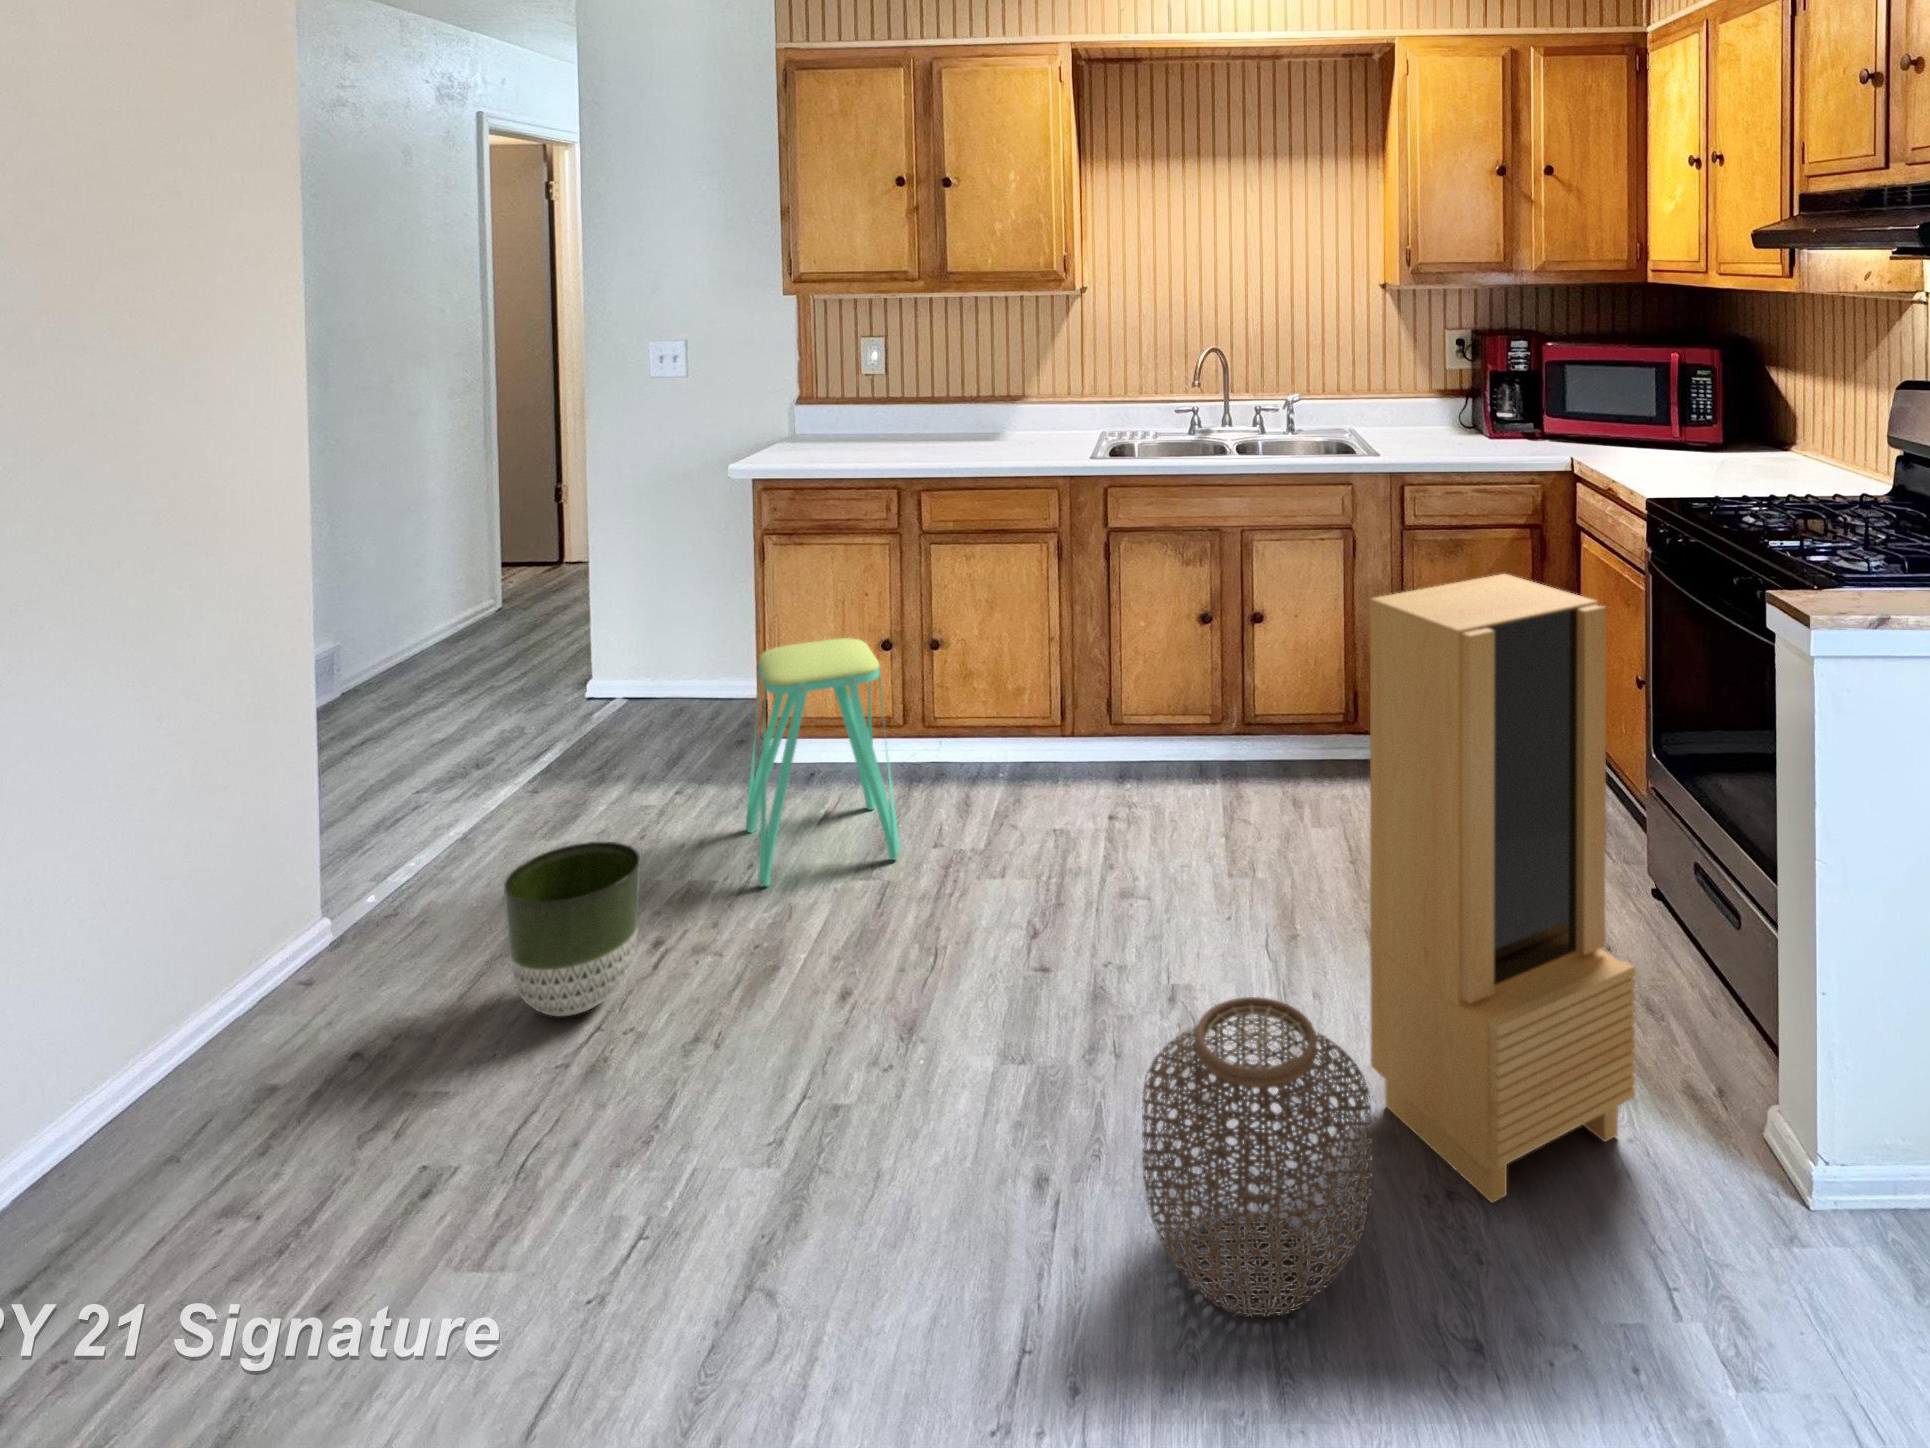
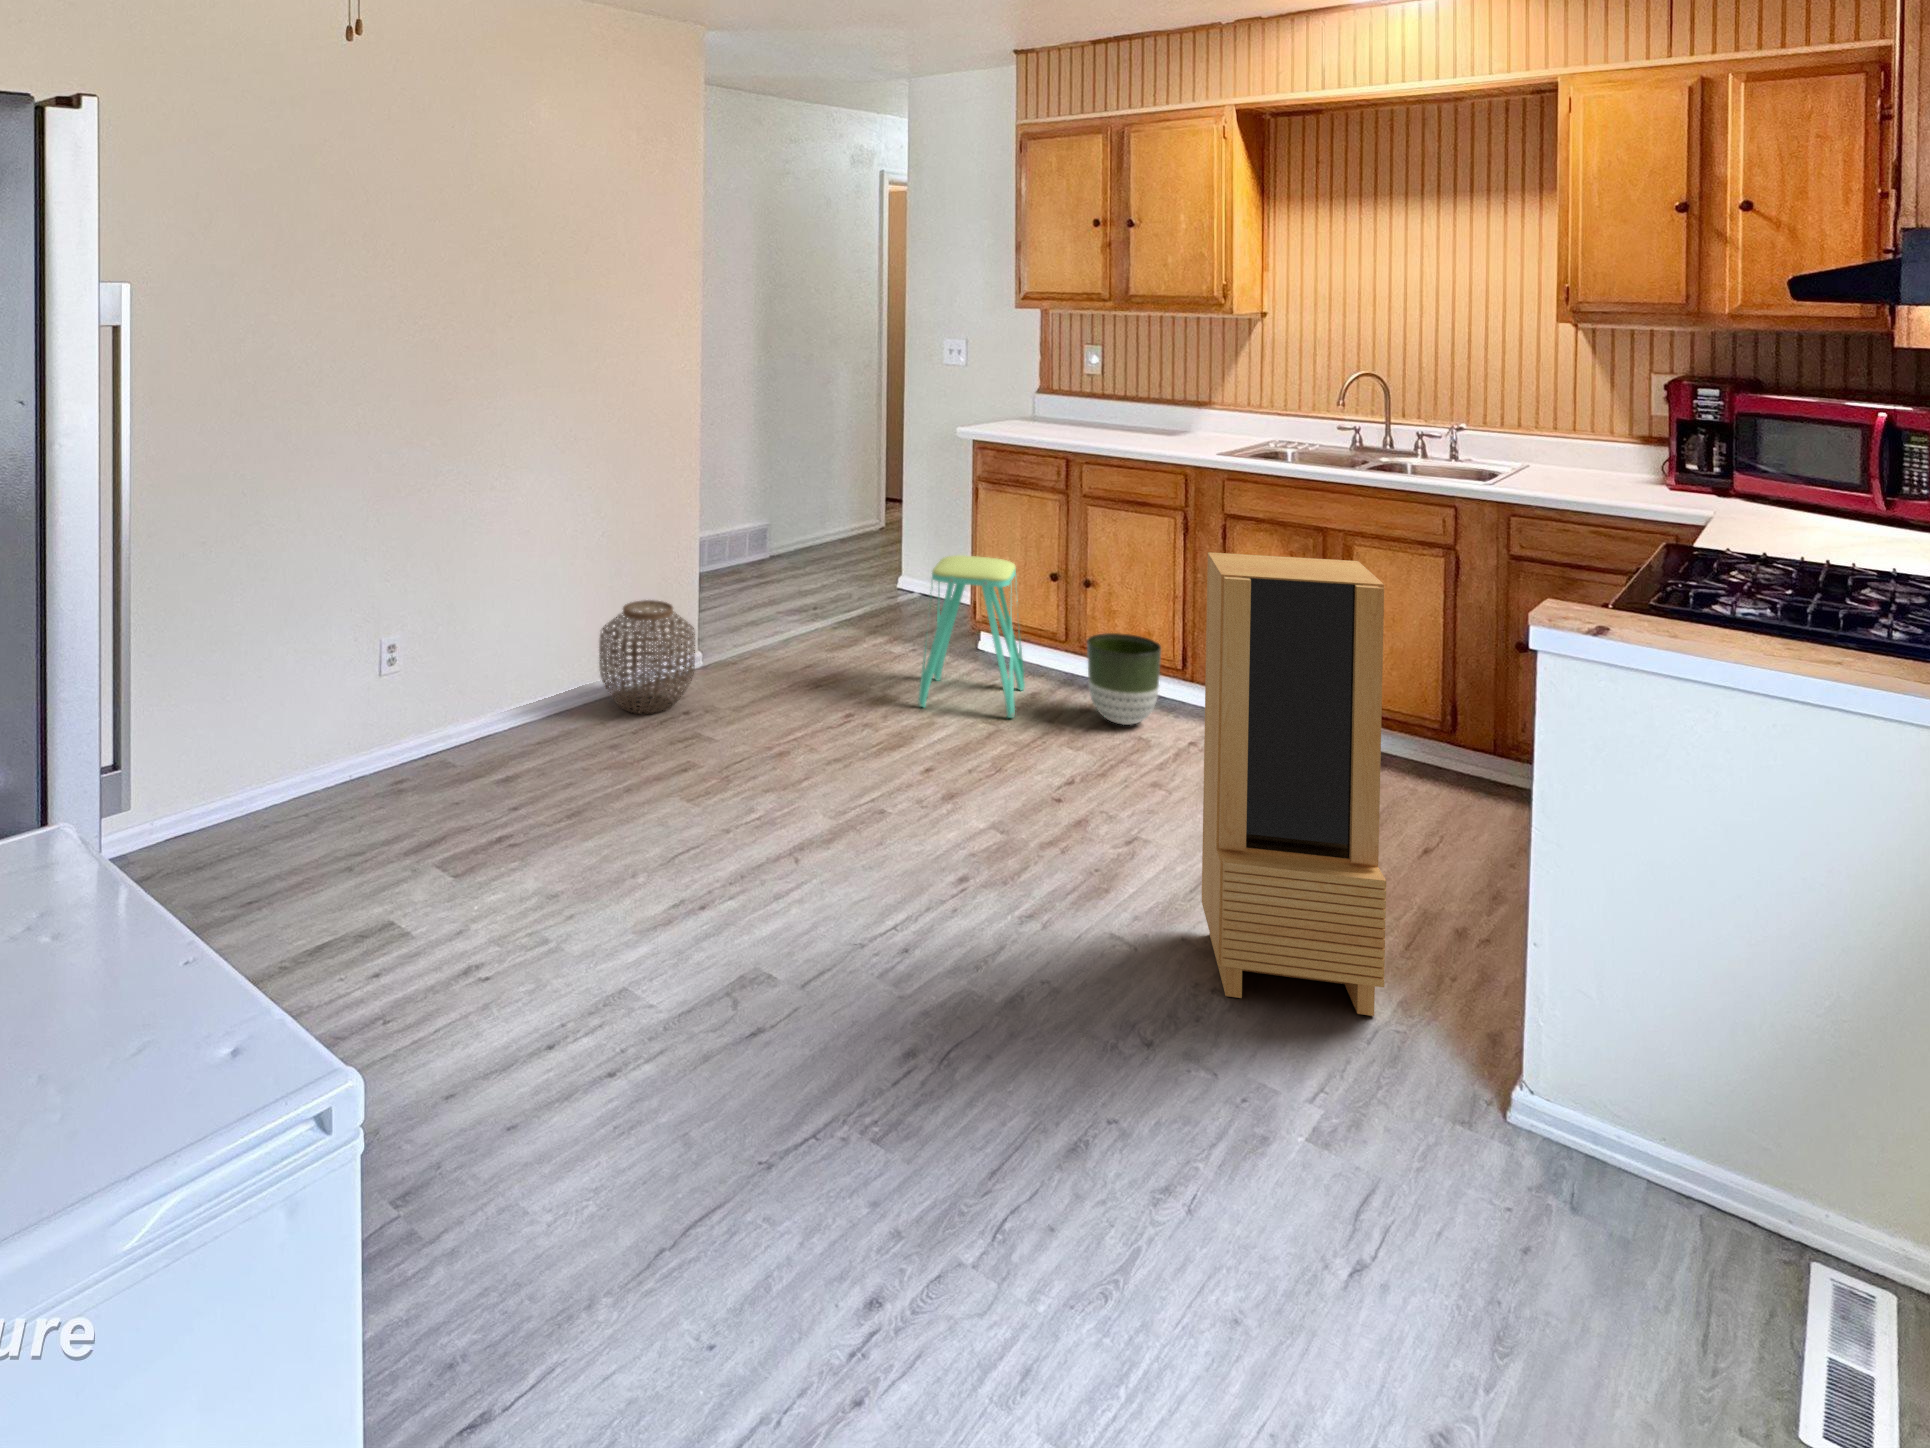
planter: present [504,842,640,1016] -> present [1087,633,1161,725]
woven basket: present [1142,997,1372,1317] -> present [599,600,695,714]

